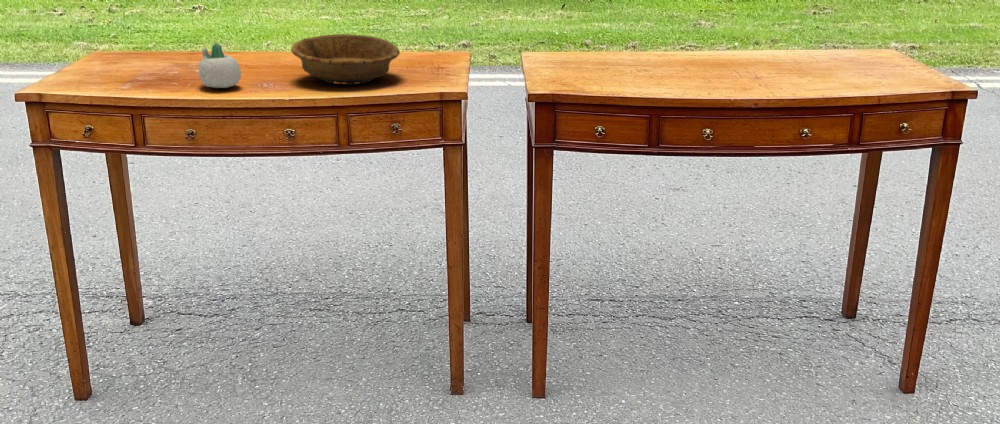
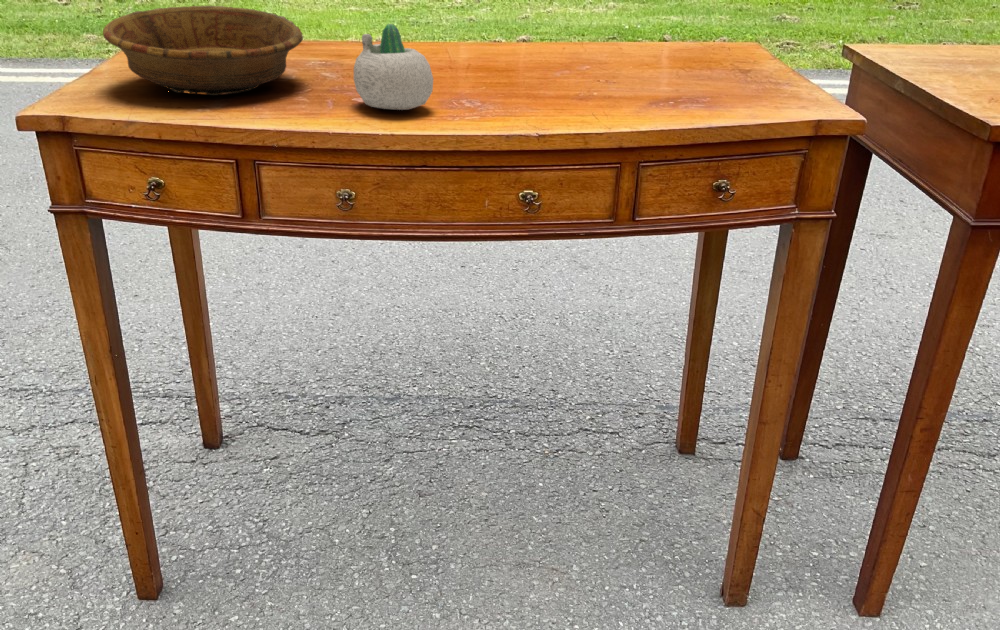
decorative bowl: present [291,34,400,84] -> present [103,6,303,95]

